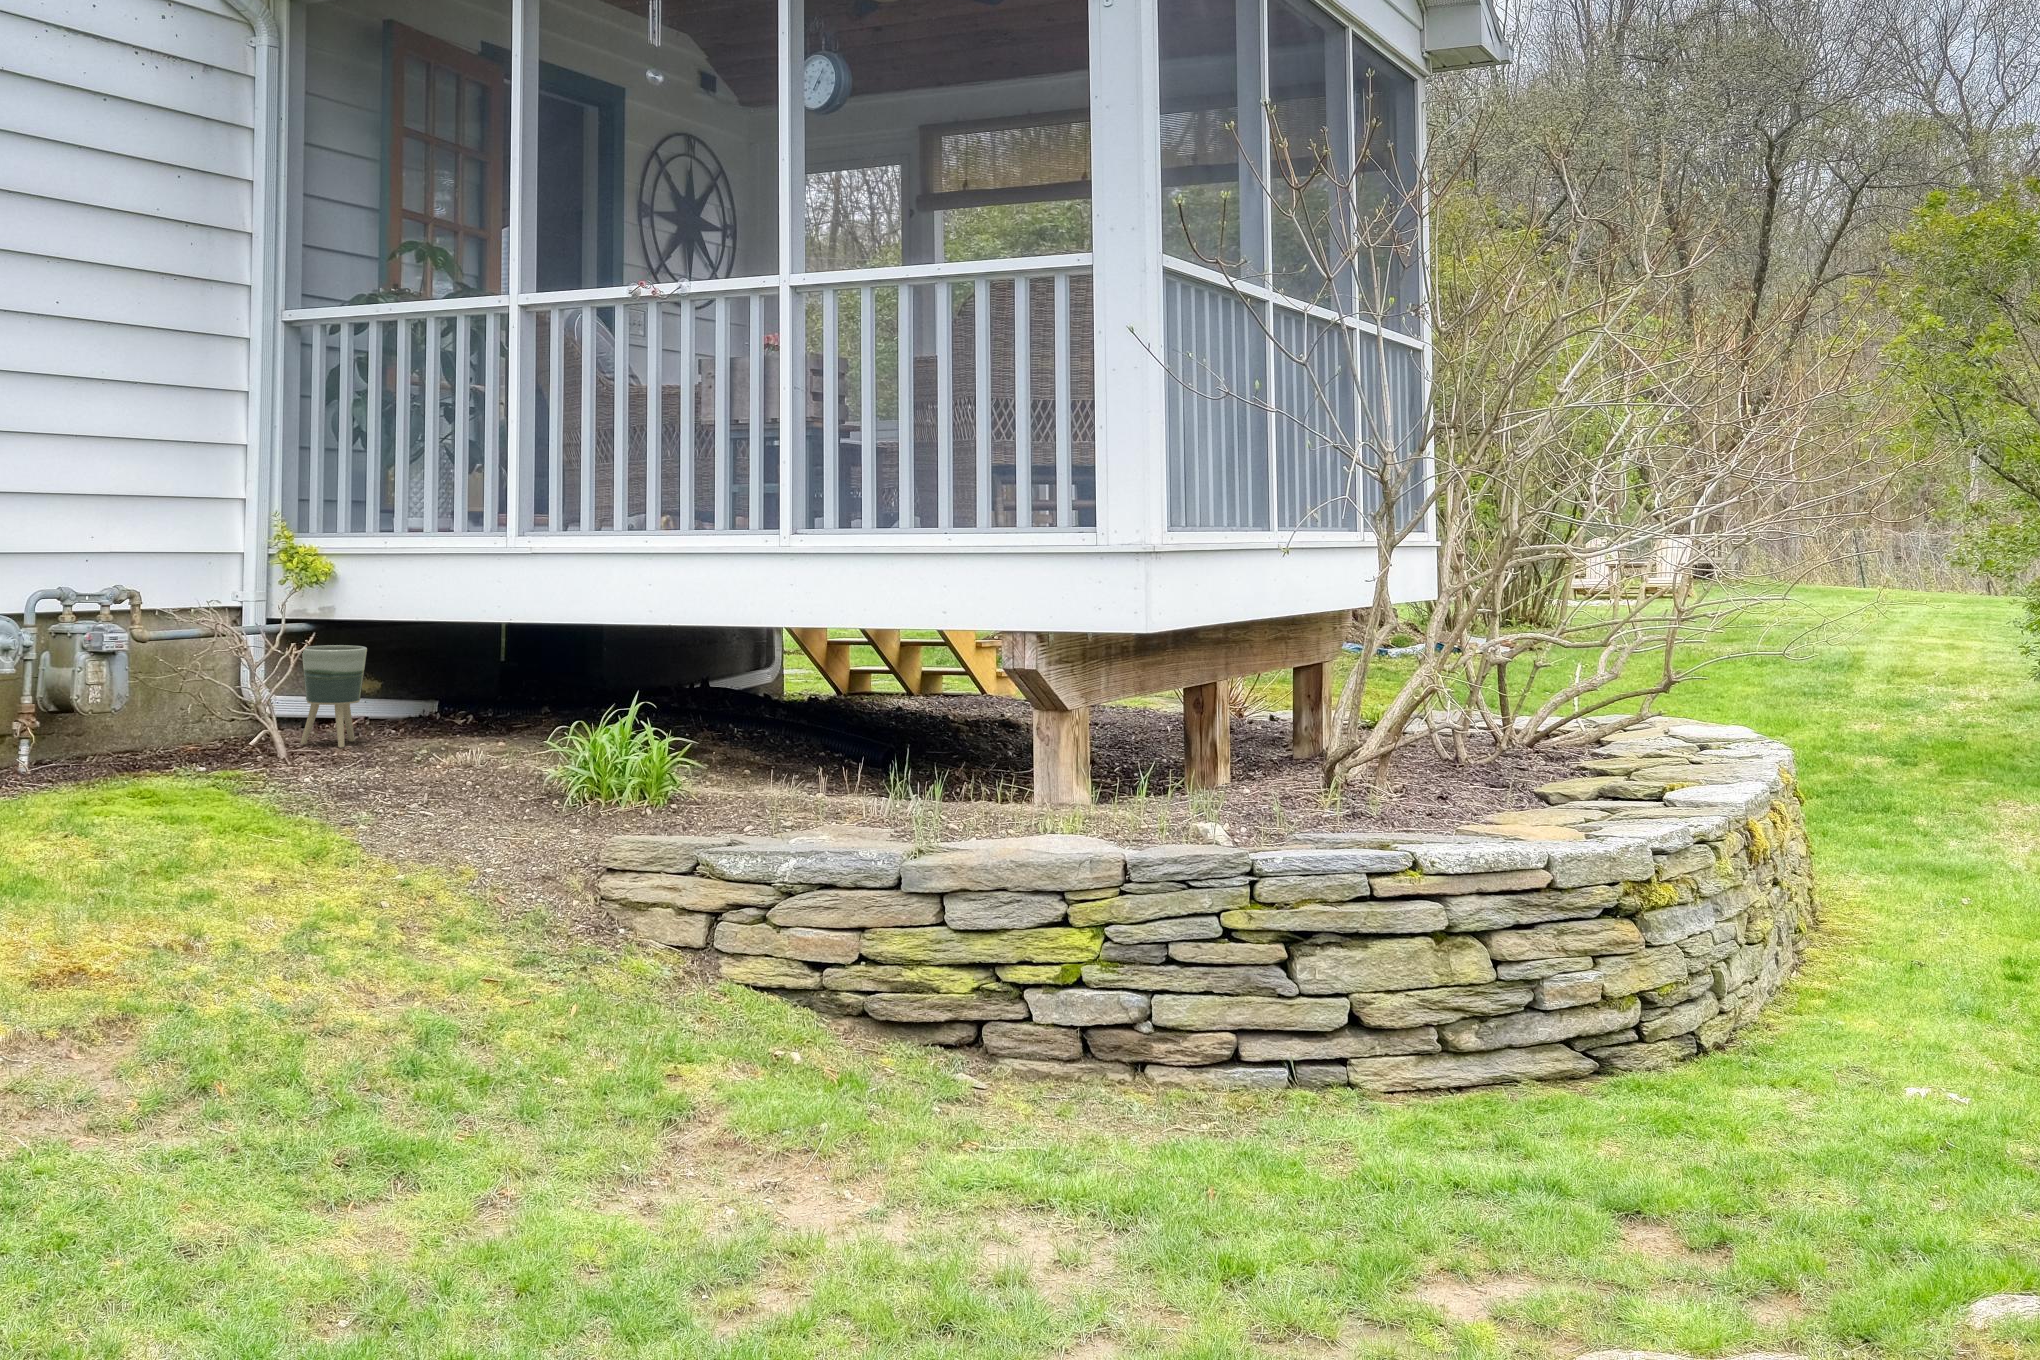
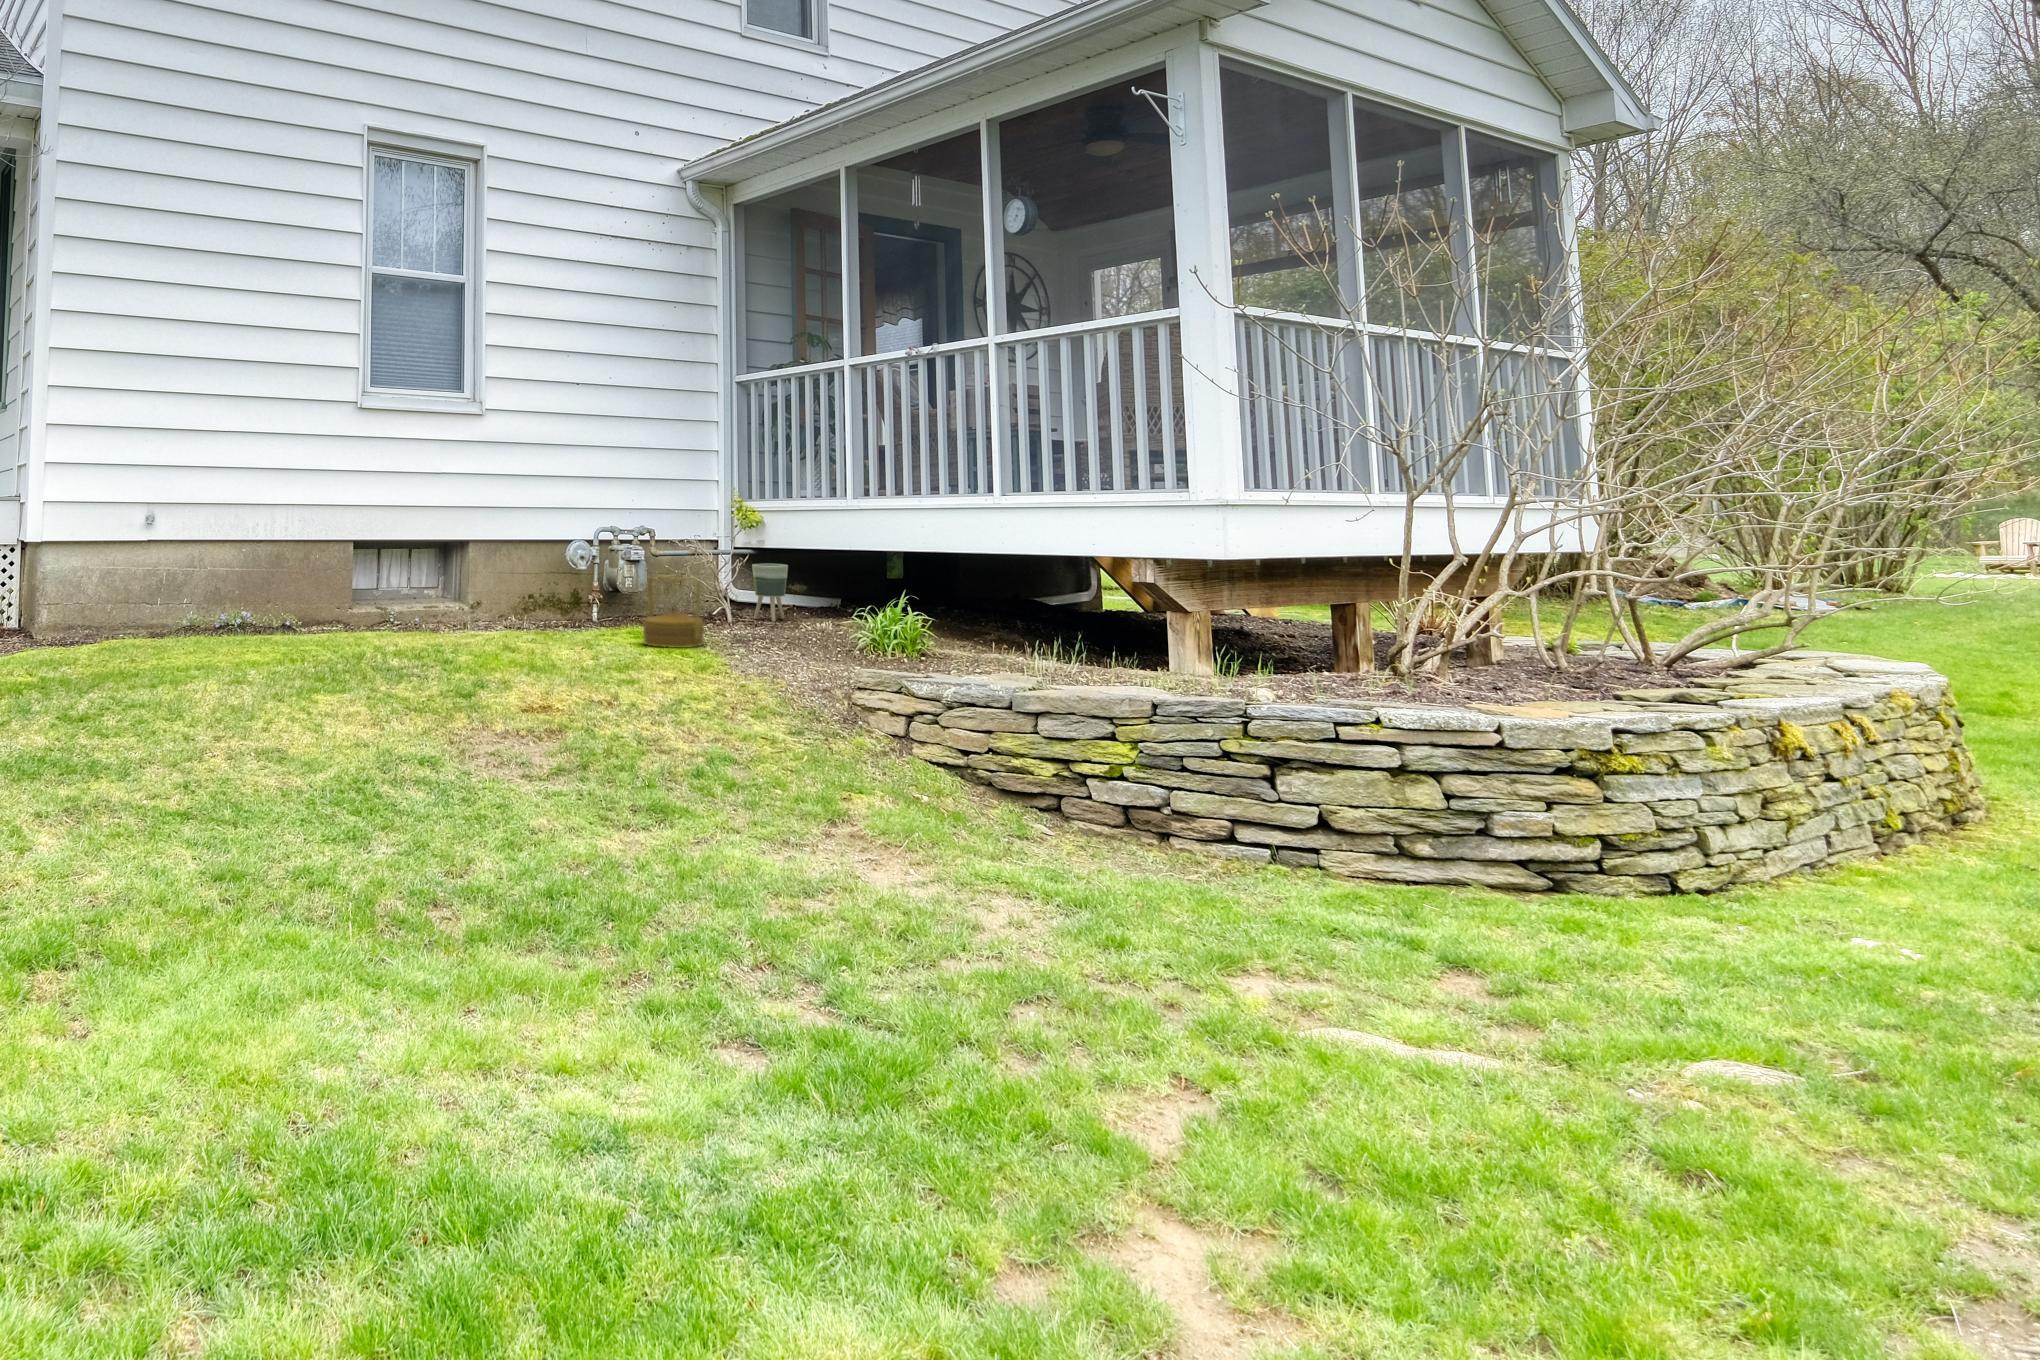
basket: none [157,680,279,817] -> present [643,575,704,648]

